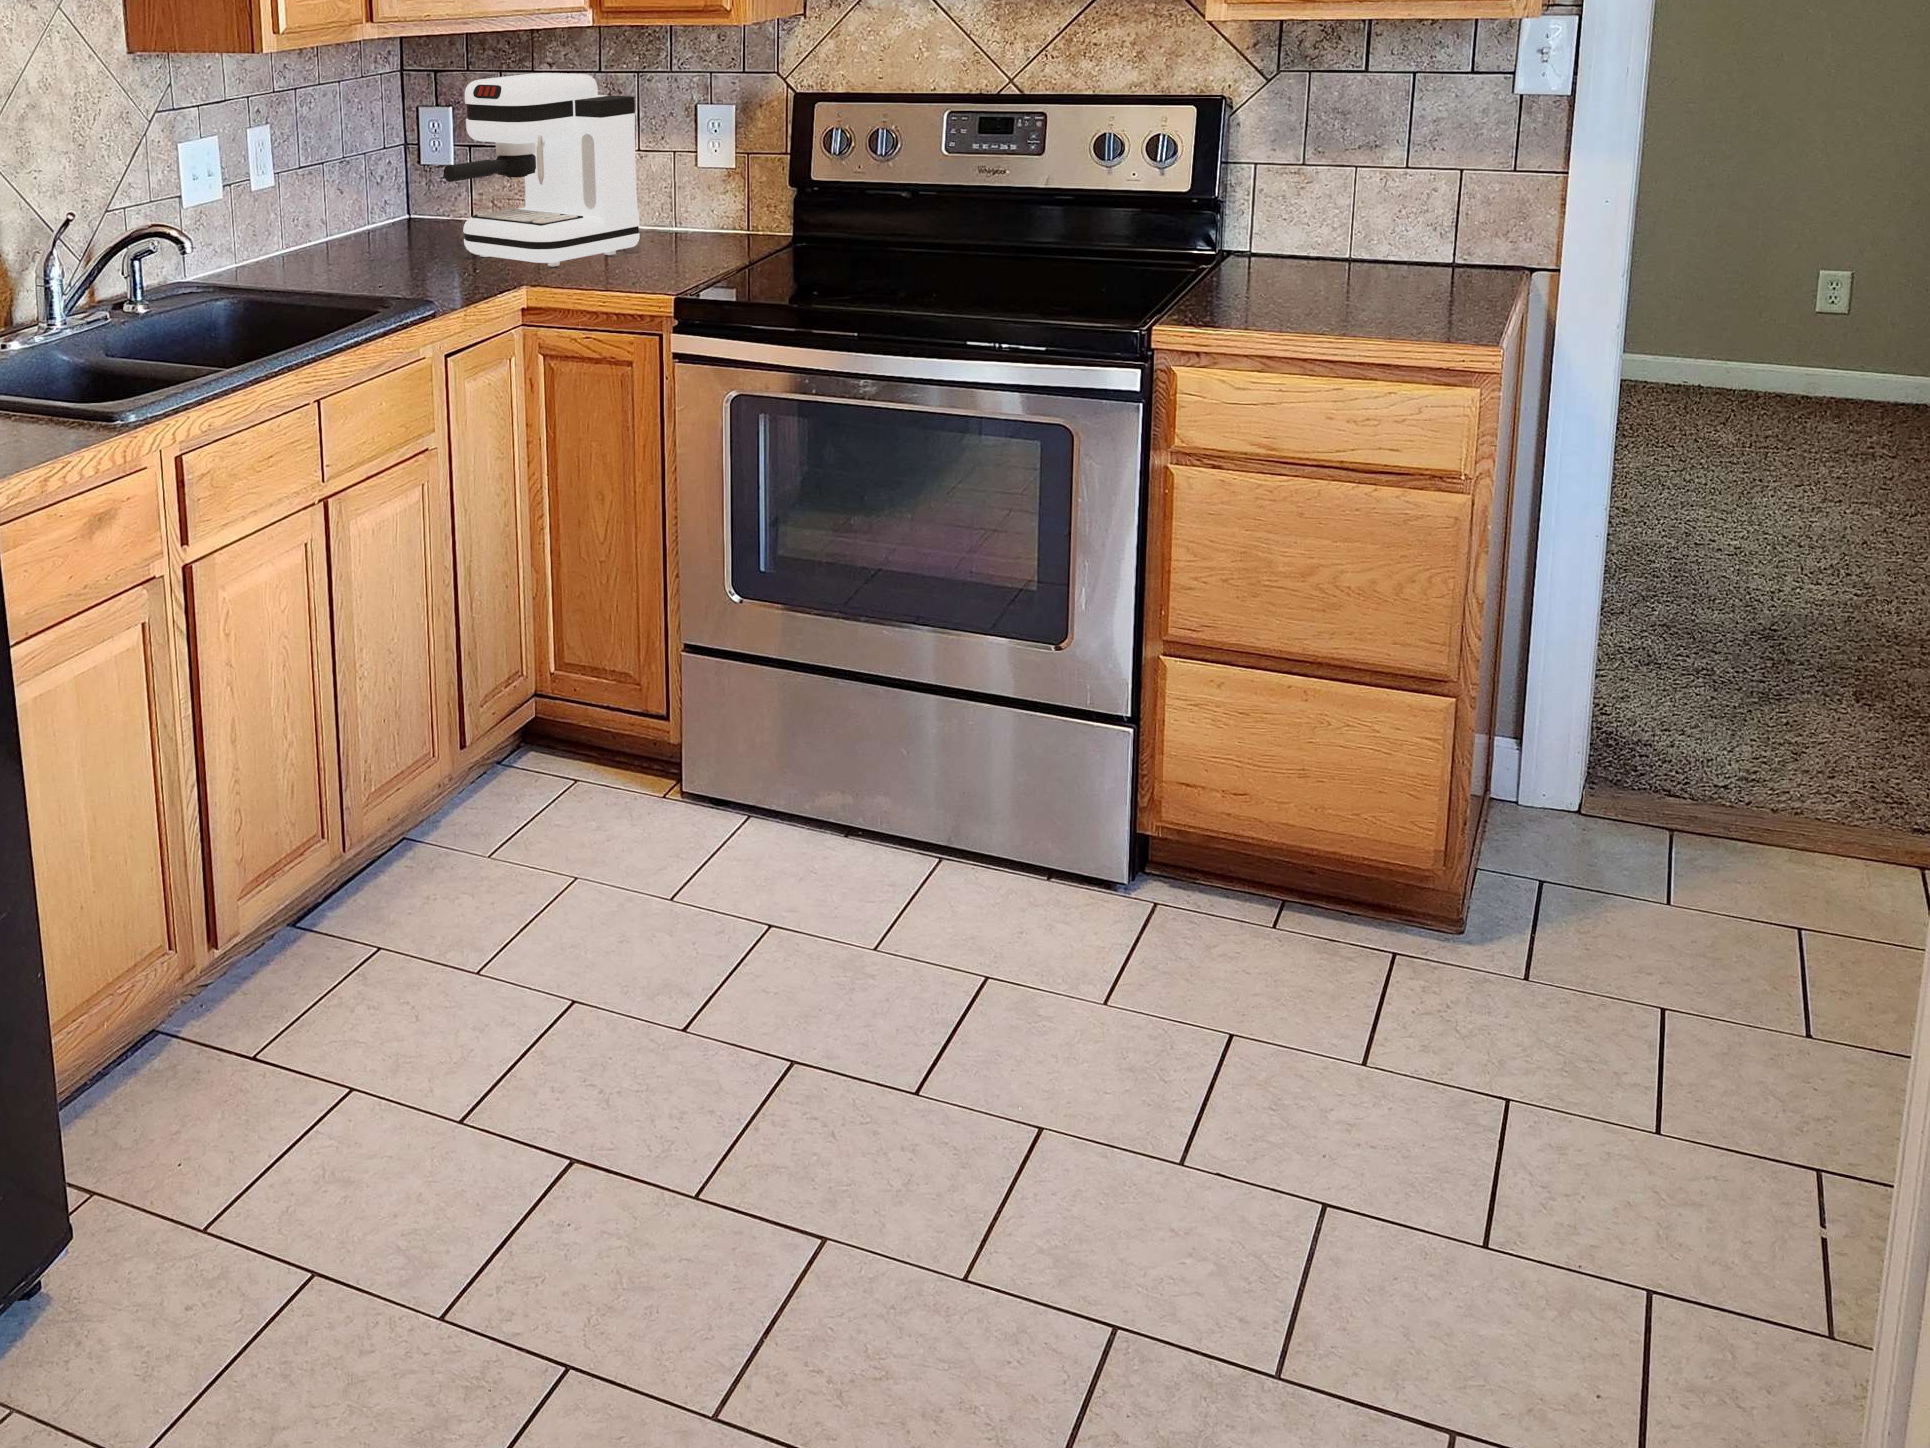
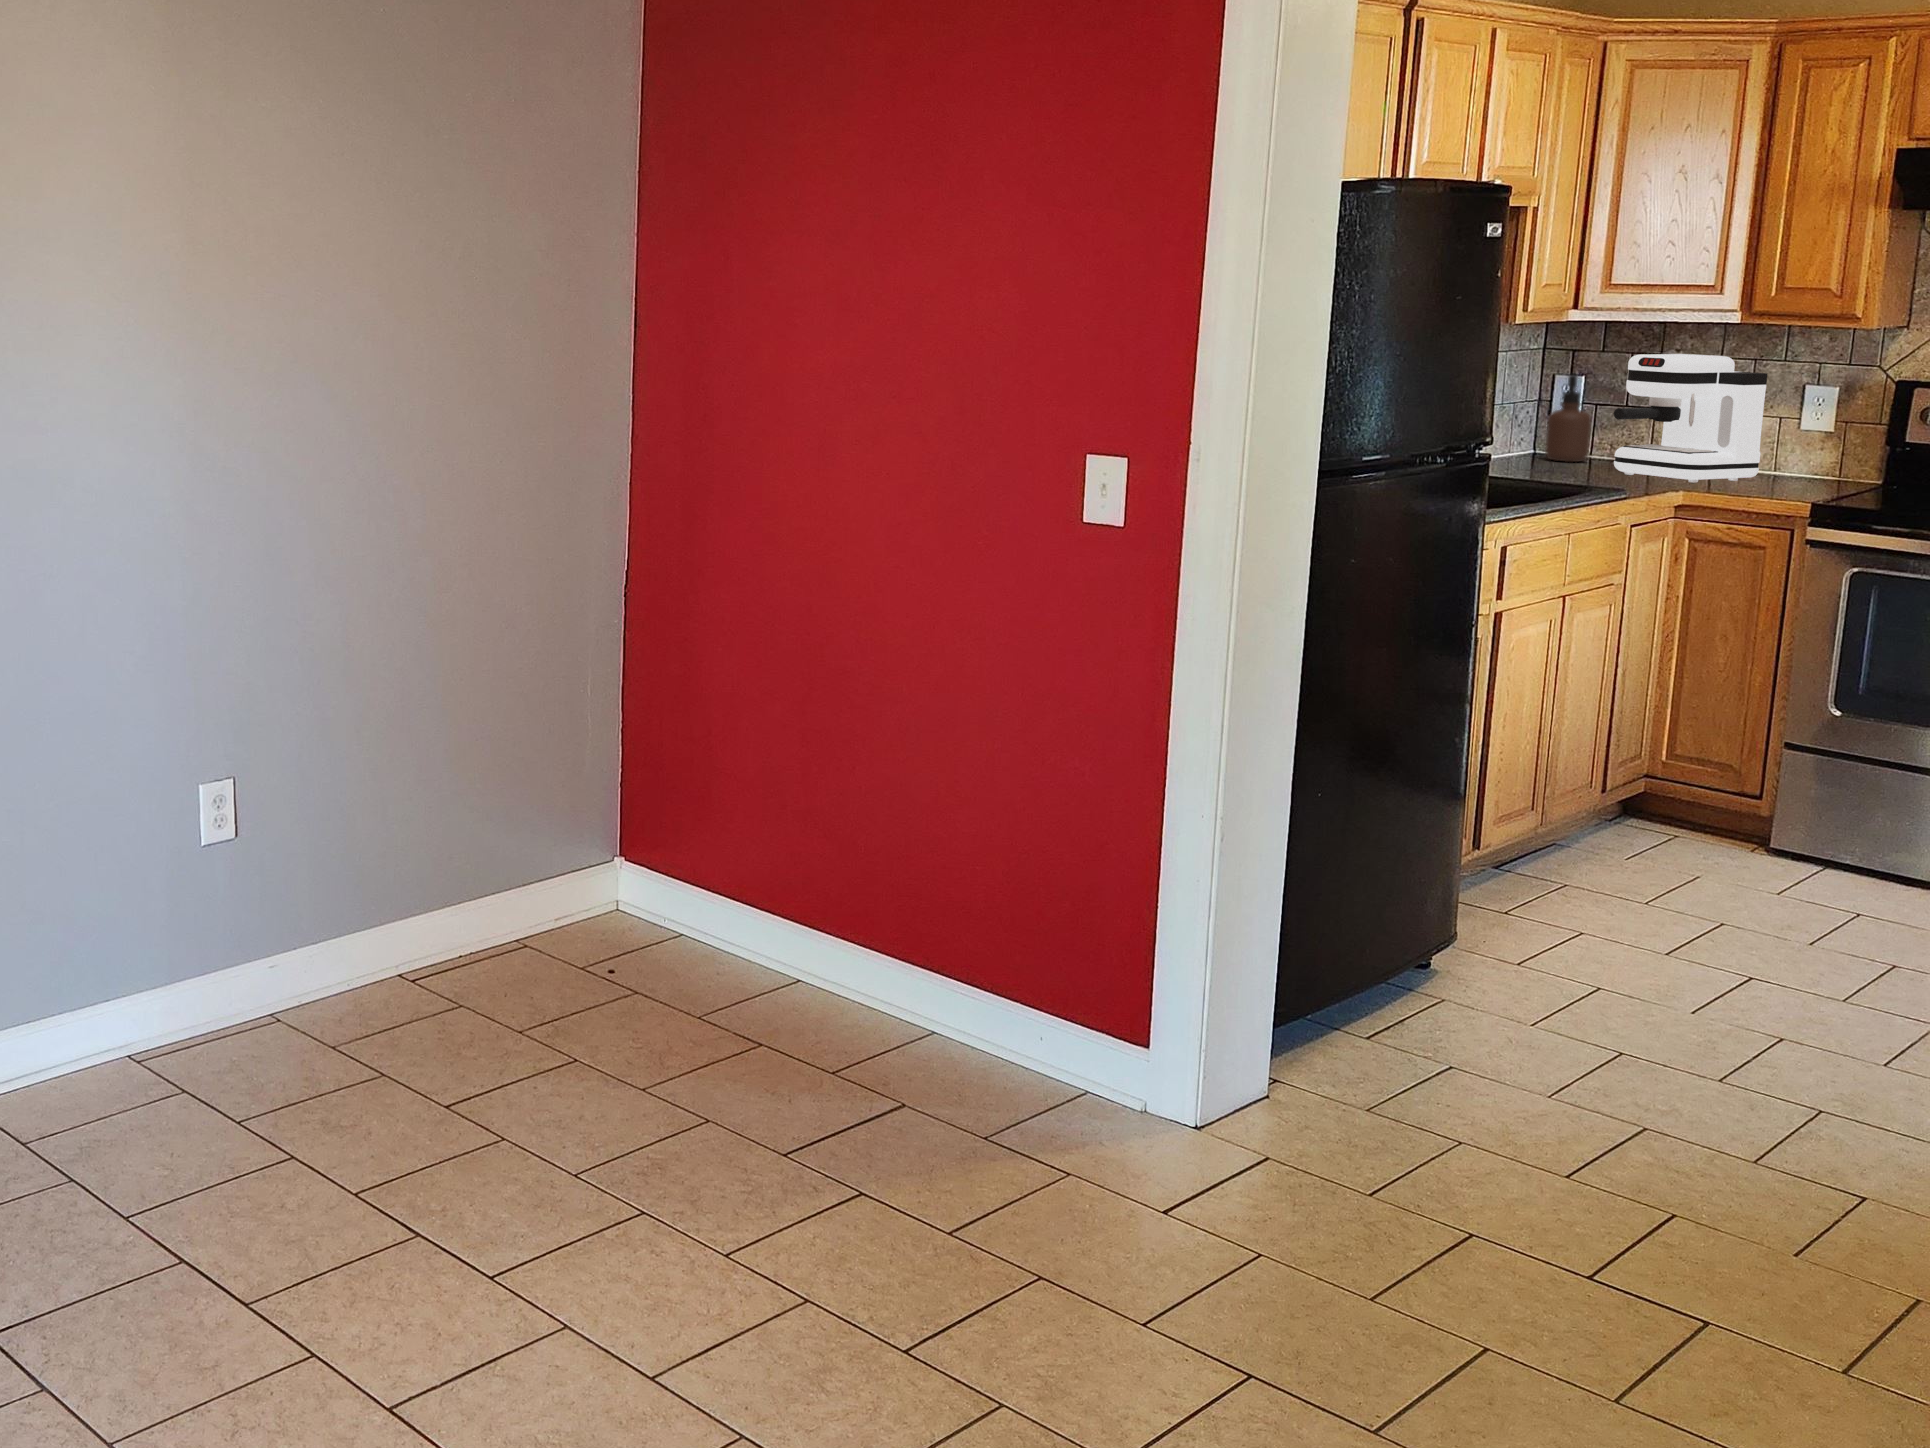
soap dispenser: none [403,108,459,235] -> present [1545,374,1591,462]

